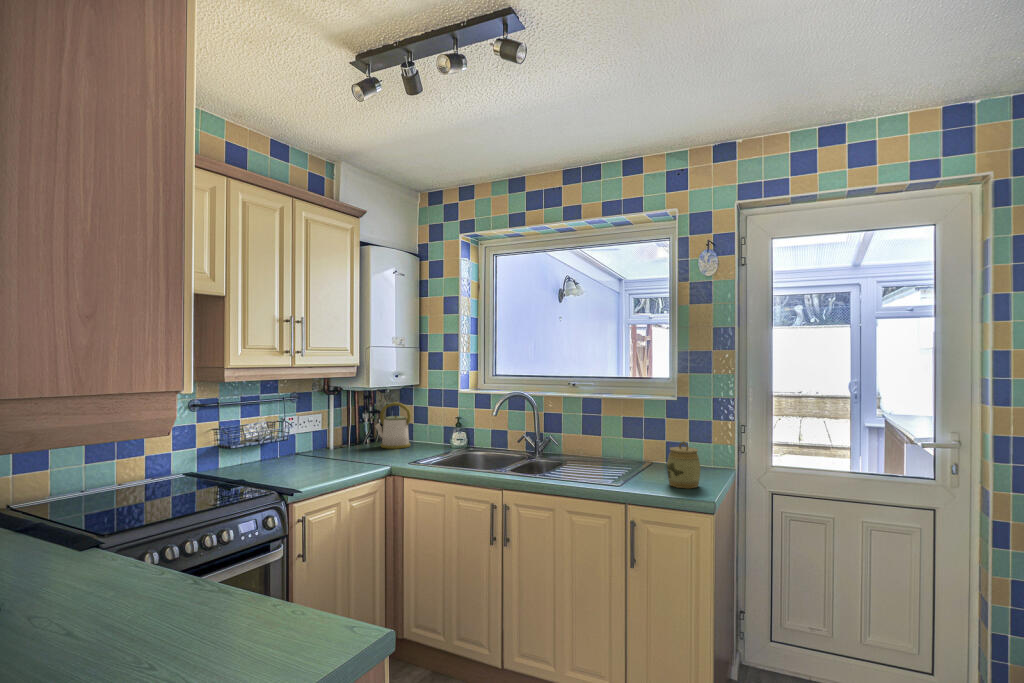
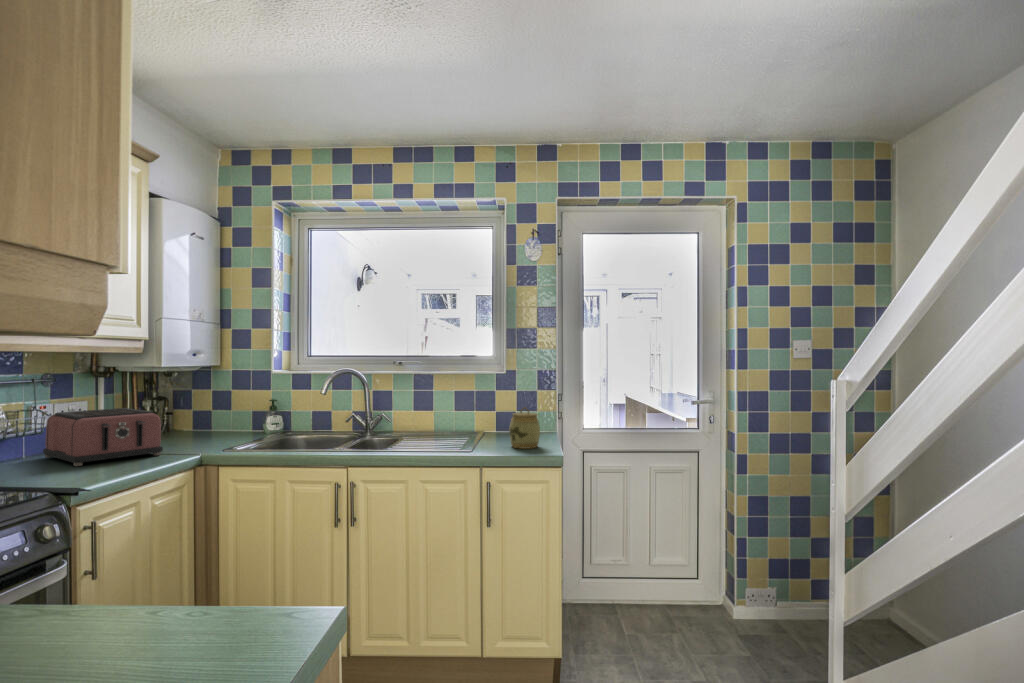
kettle: present [375,402,411,449] -> none [163,386,211,439]
toaster: none [283,422,360,470] -> present [43,408,163,466]

